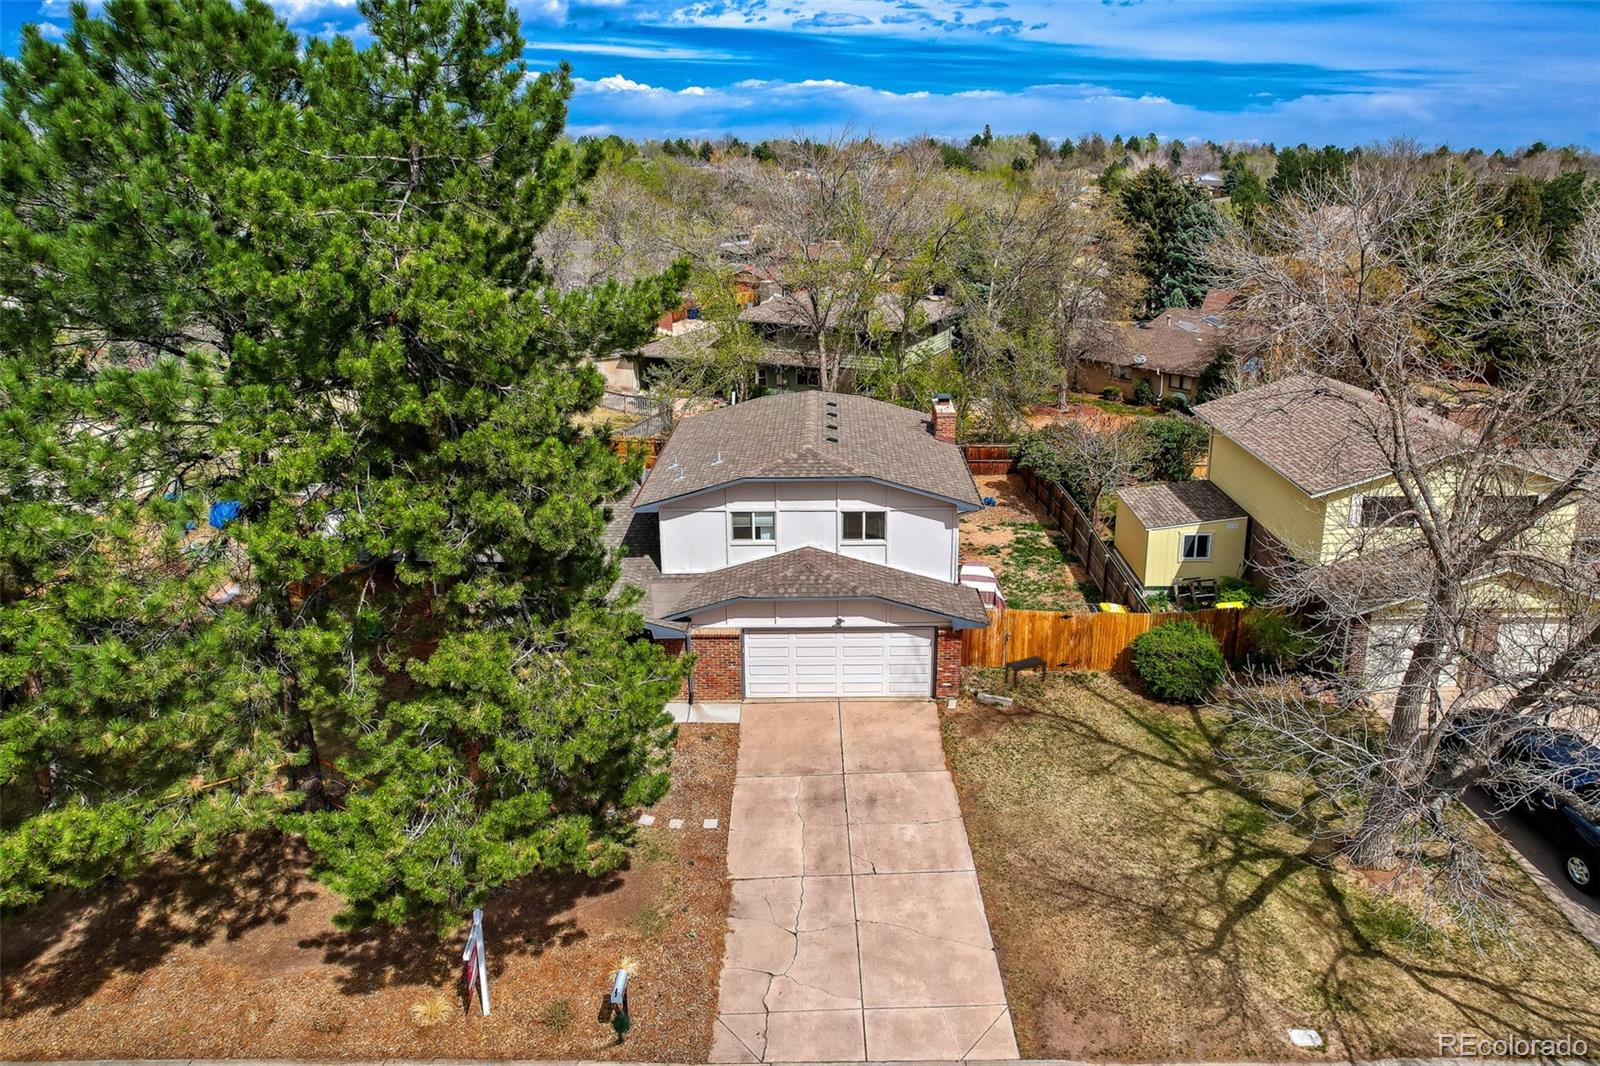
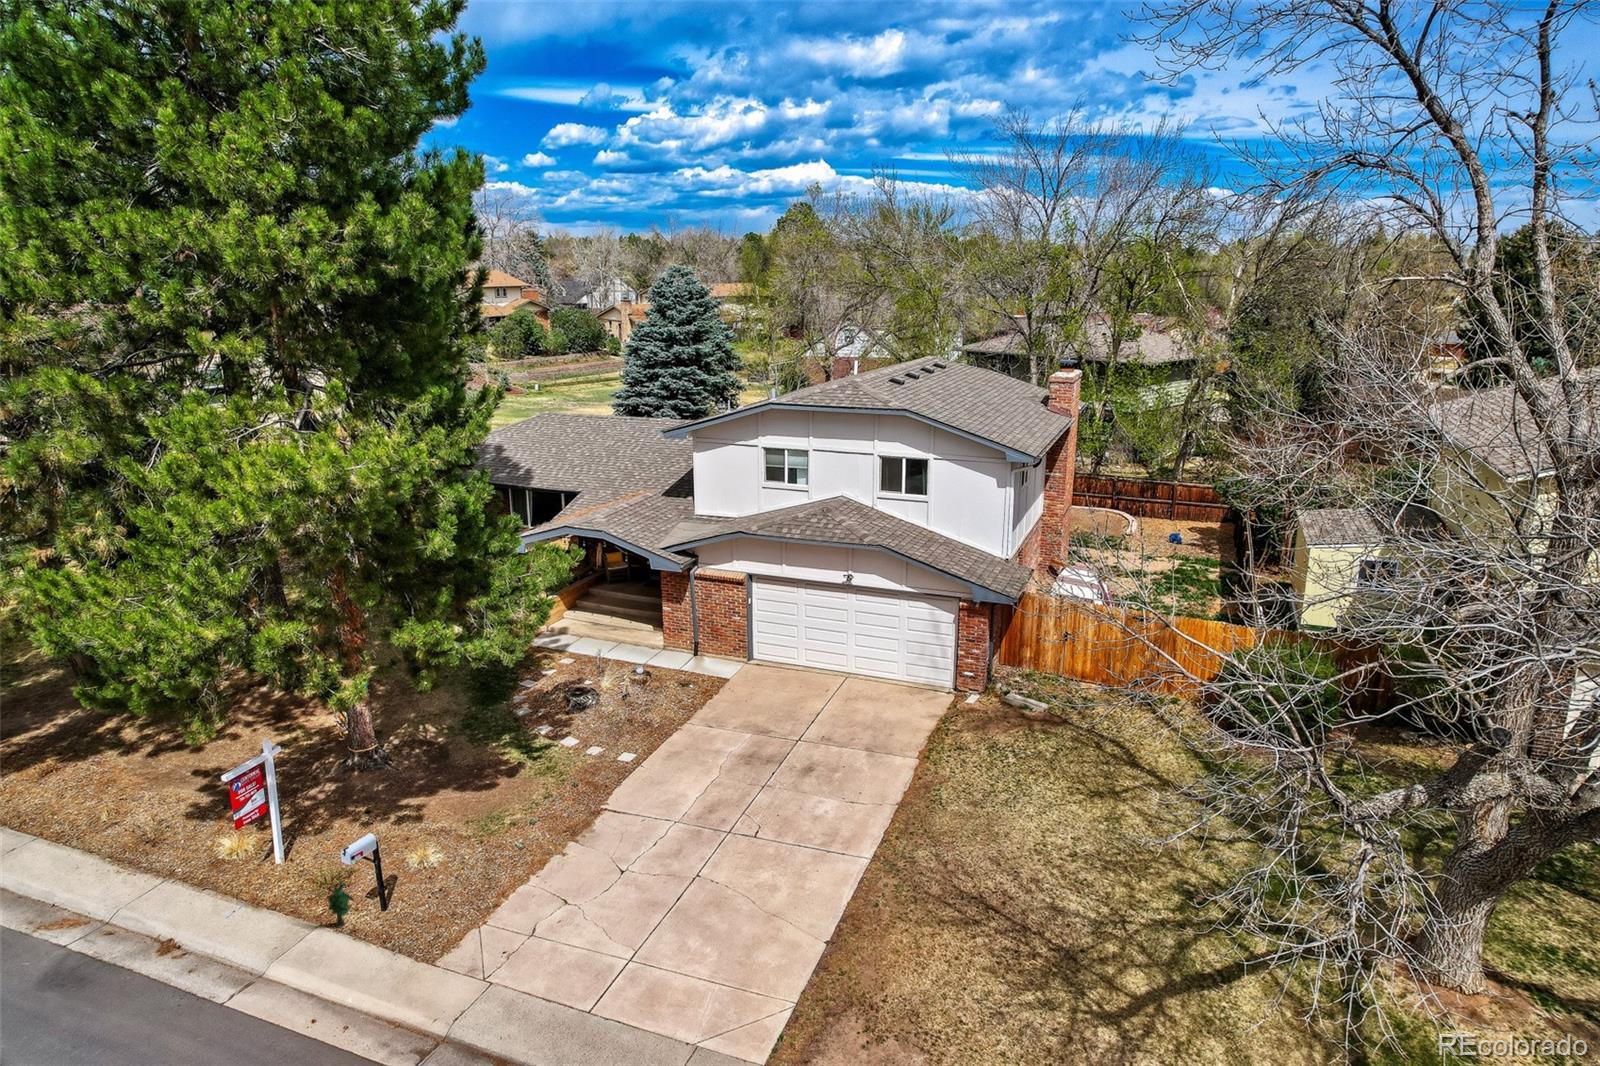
bench: present [1004,656,1047,688] -> none [1054,663,1109,695]

